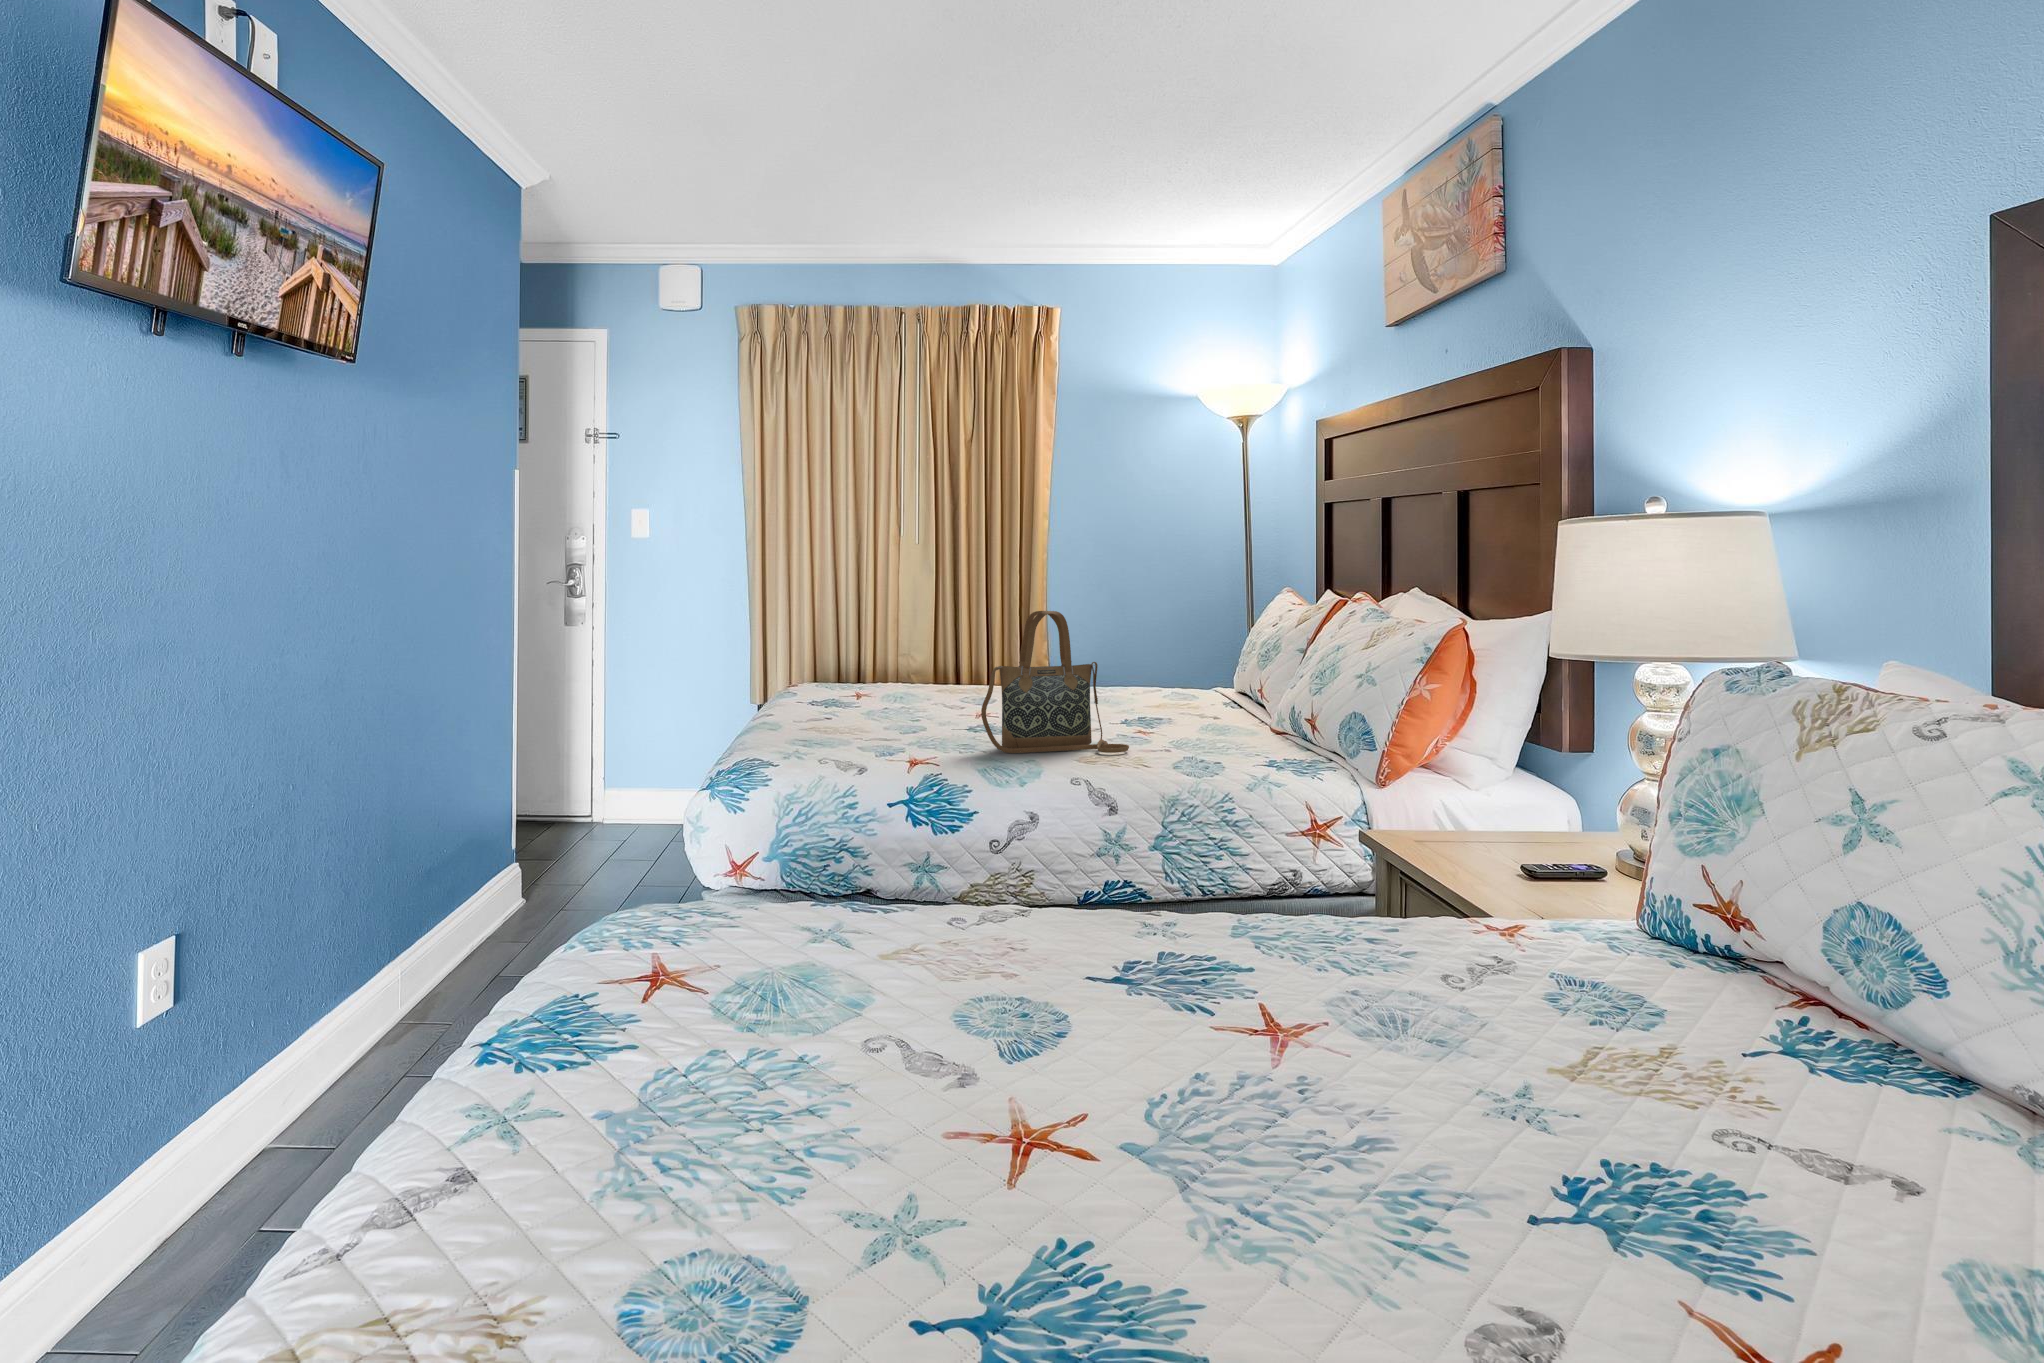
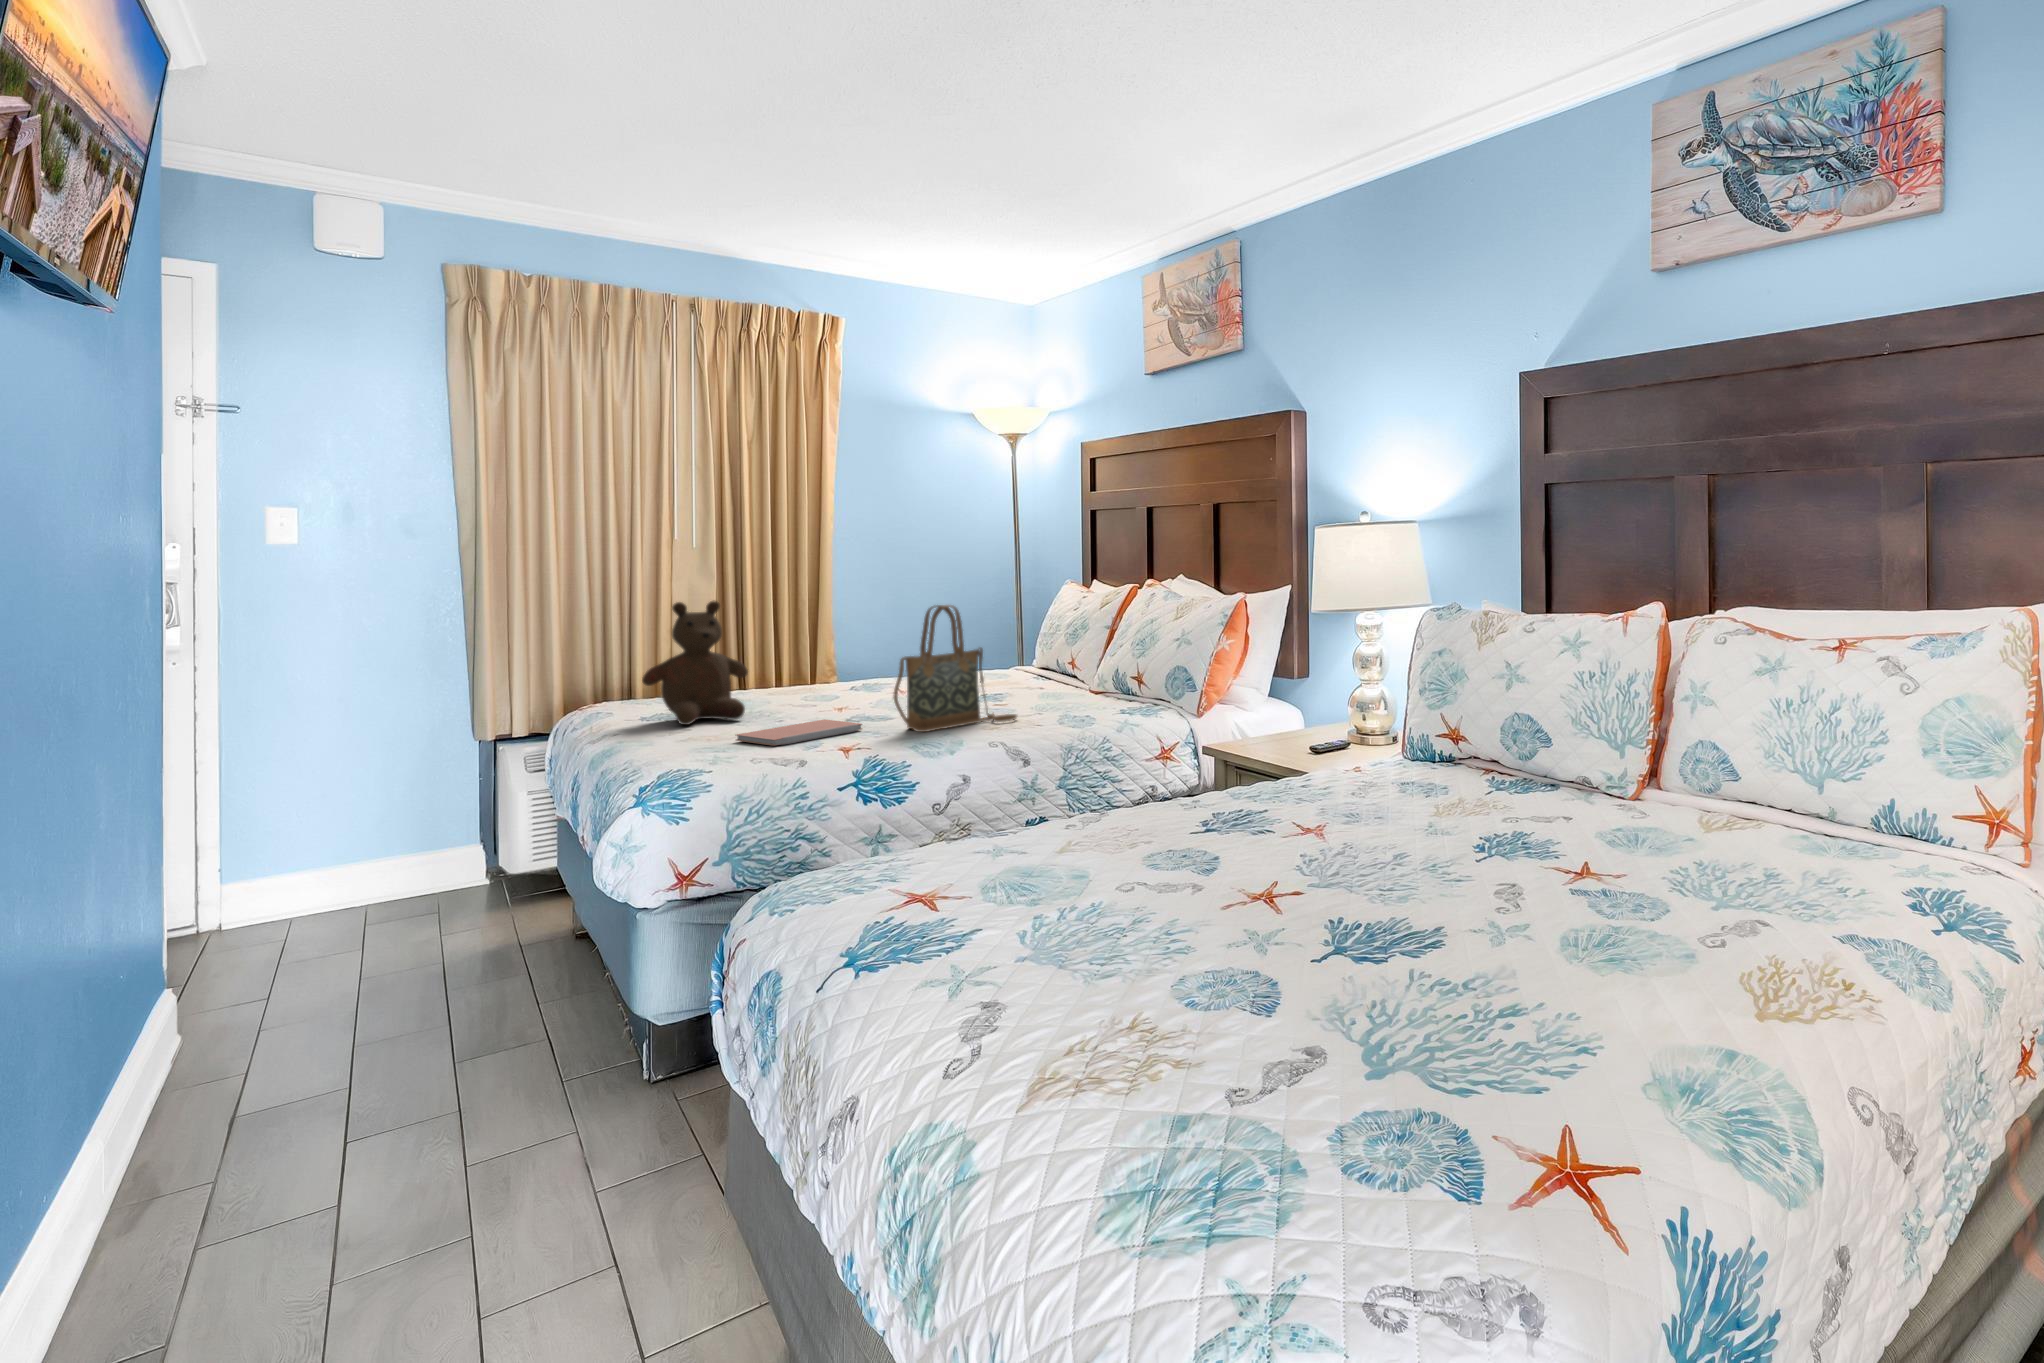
teddy bear: none [814,593,908,712] -> present [642,601,748,725]
notebook: none [842,723,963,747] -> present [736,719,862,746]

